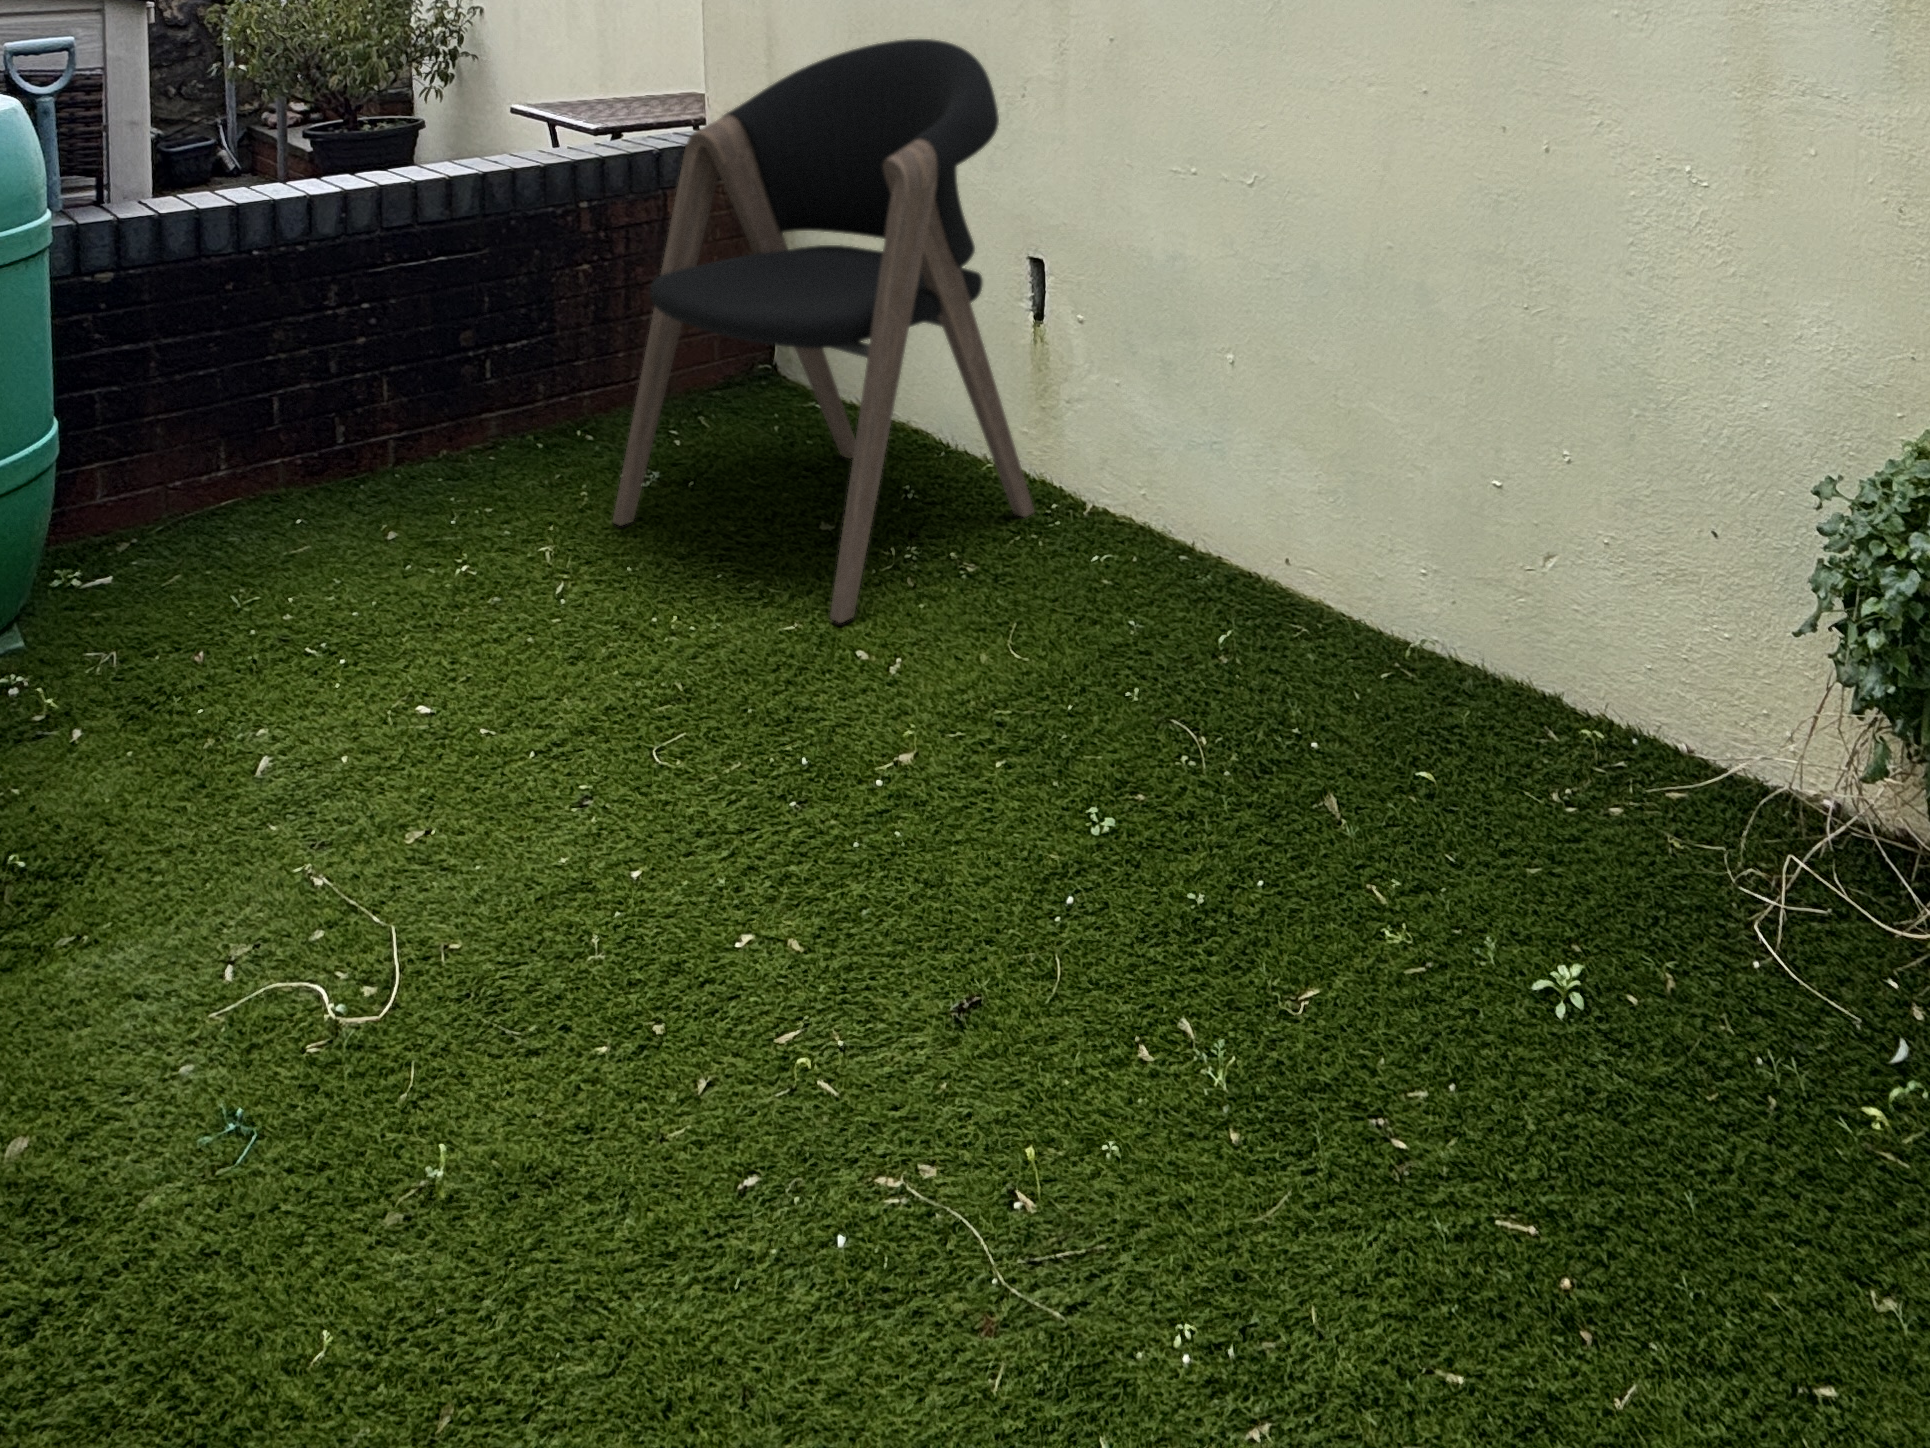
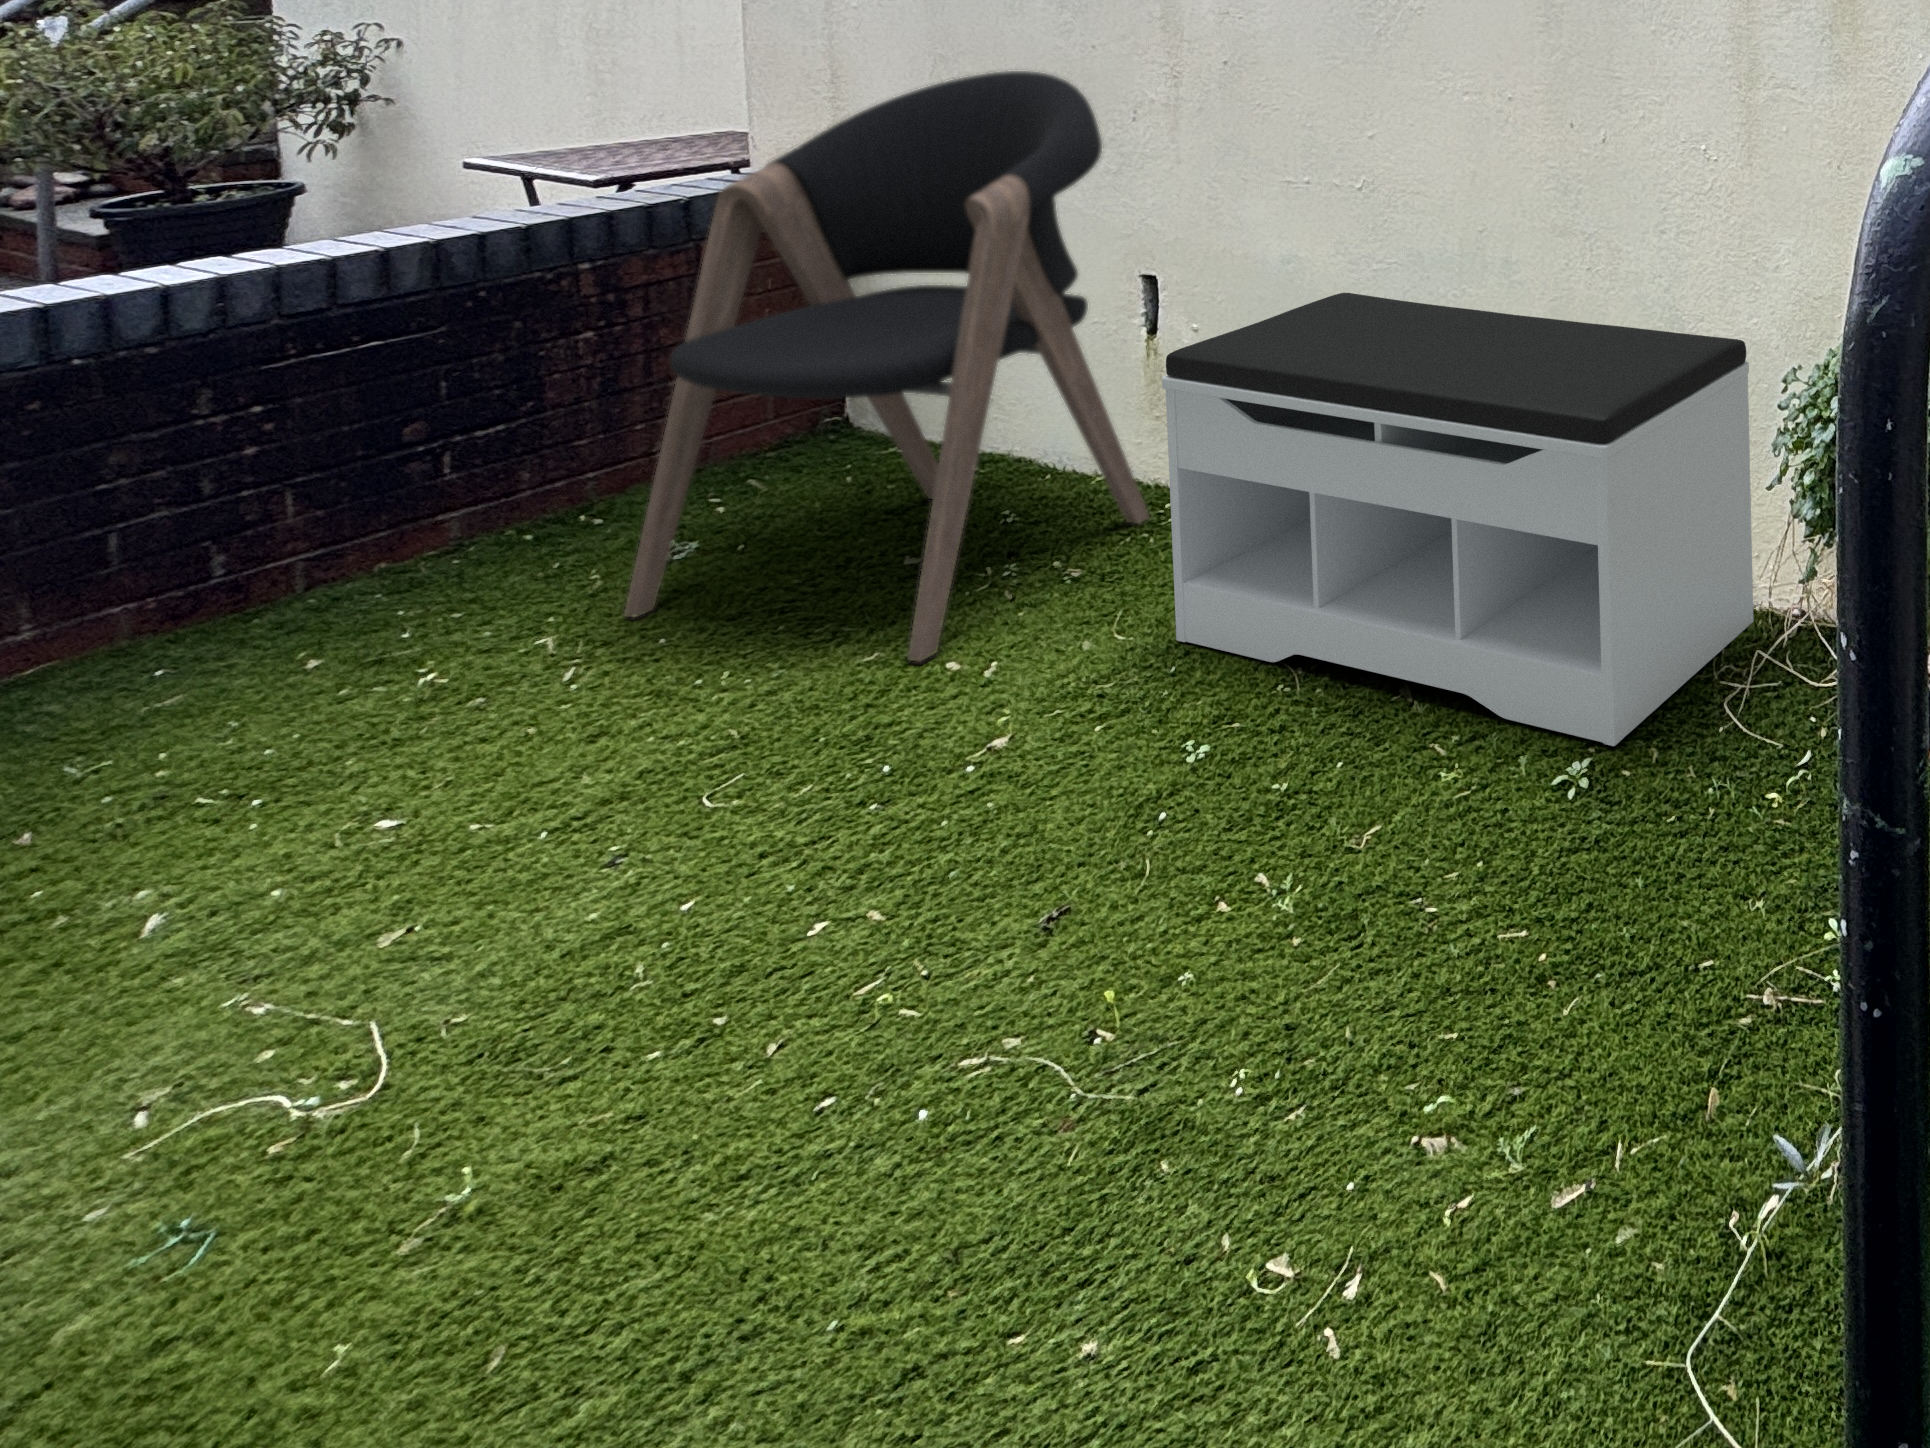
bench: none [1061,298,1754,926] -> present [1162,293,1753,746]

